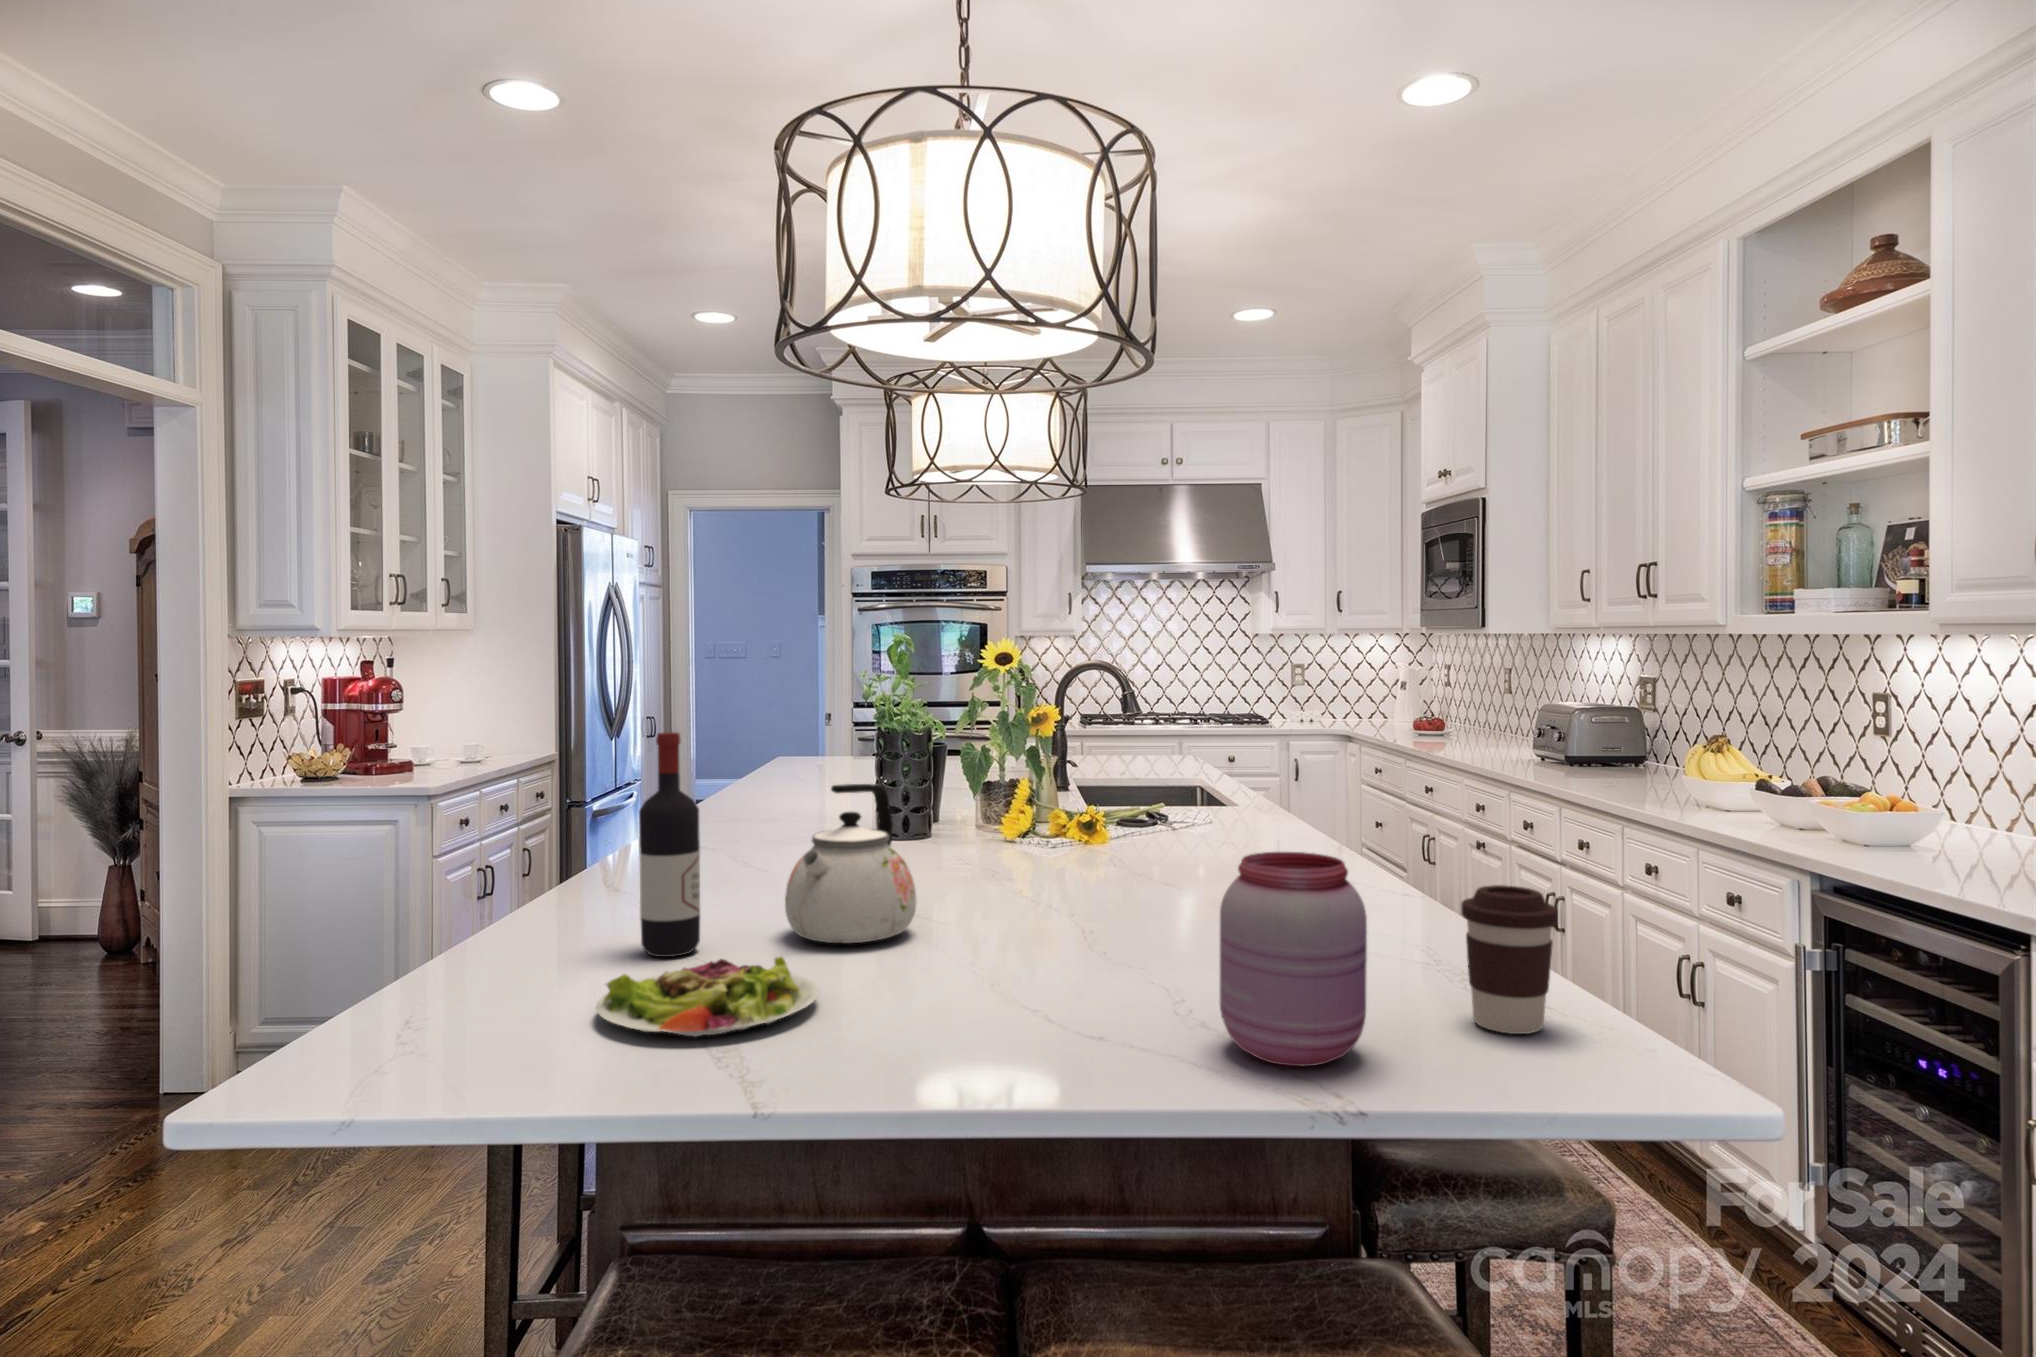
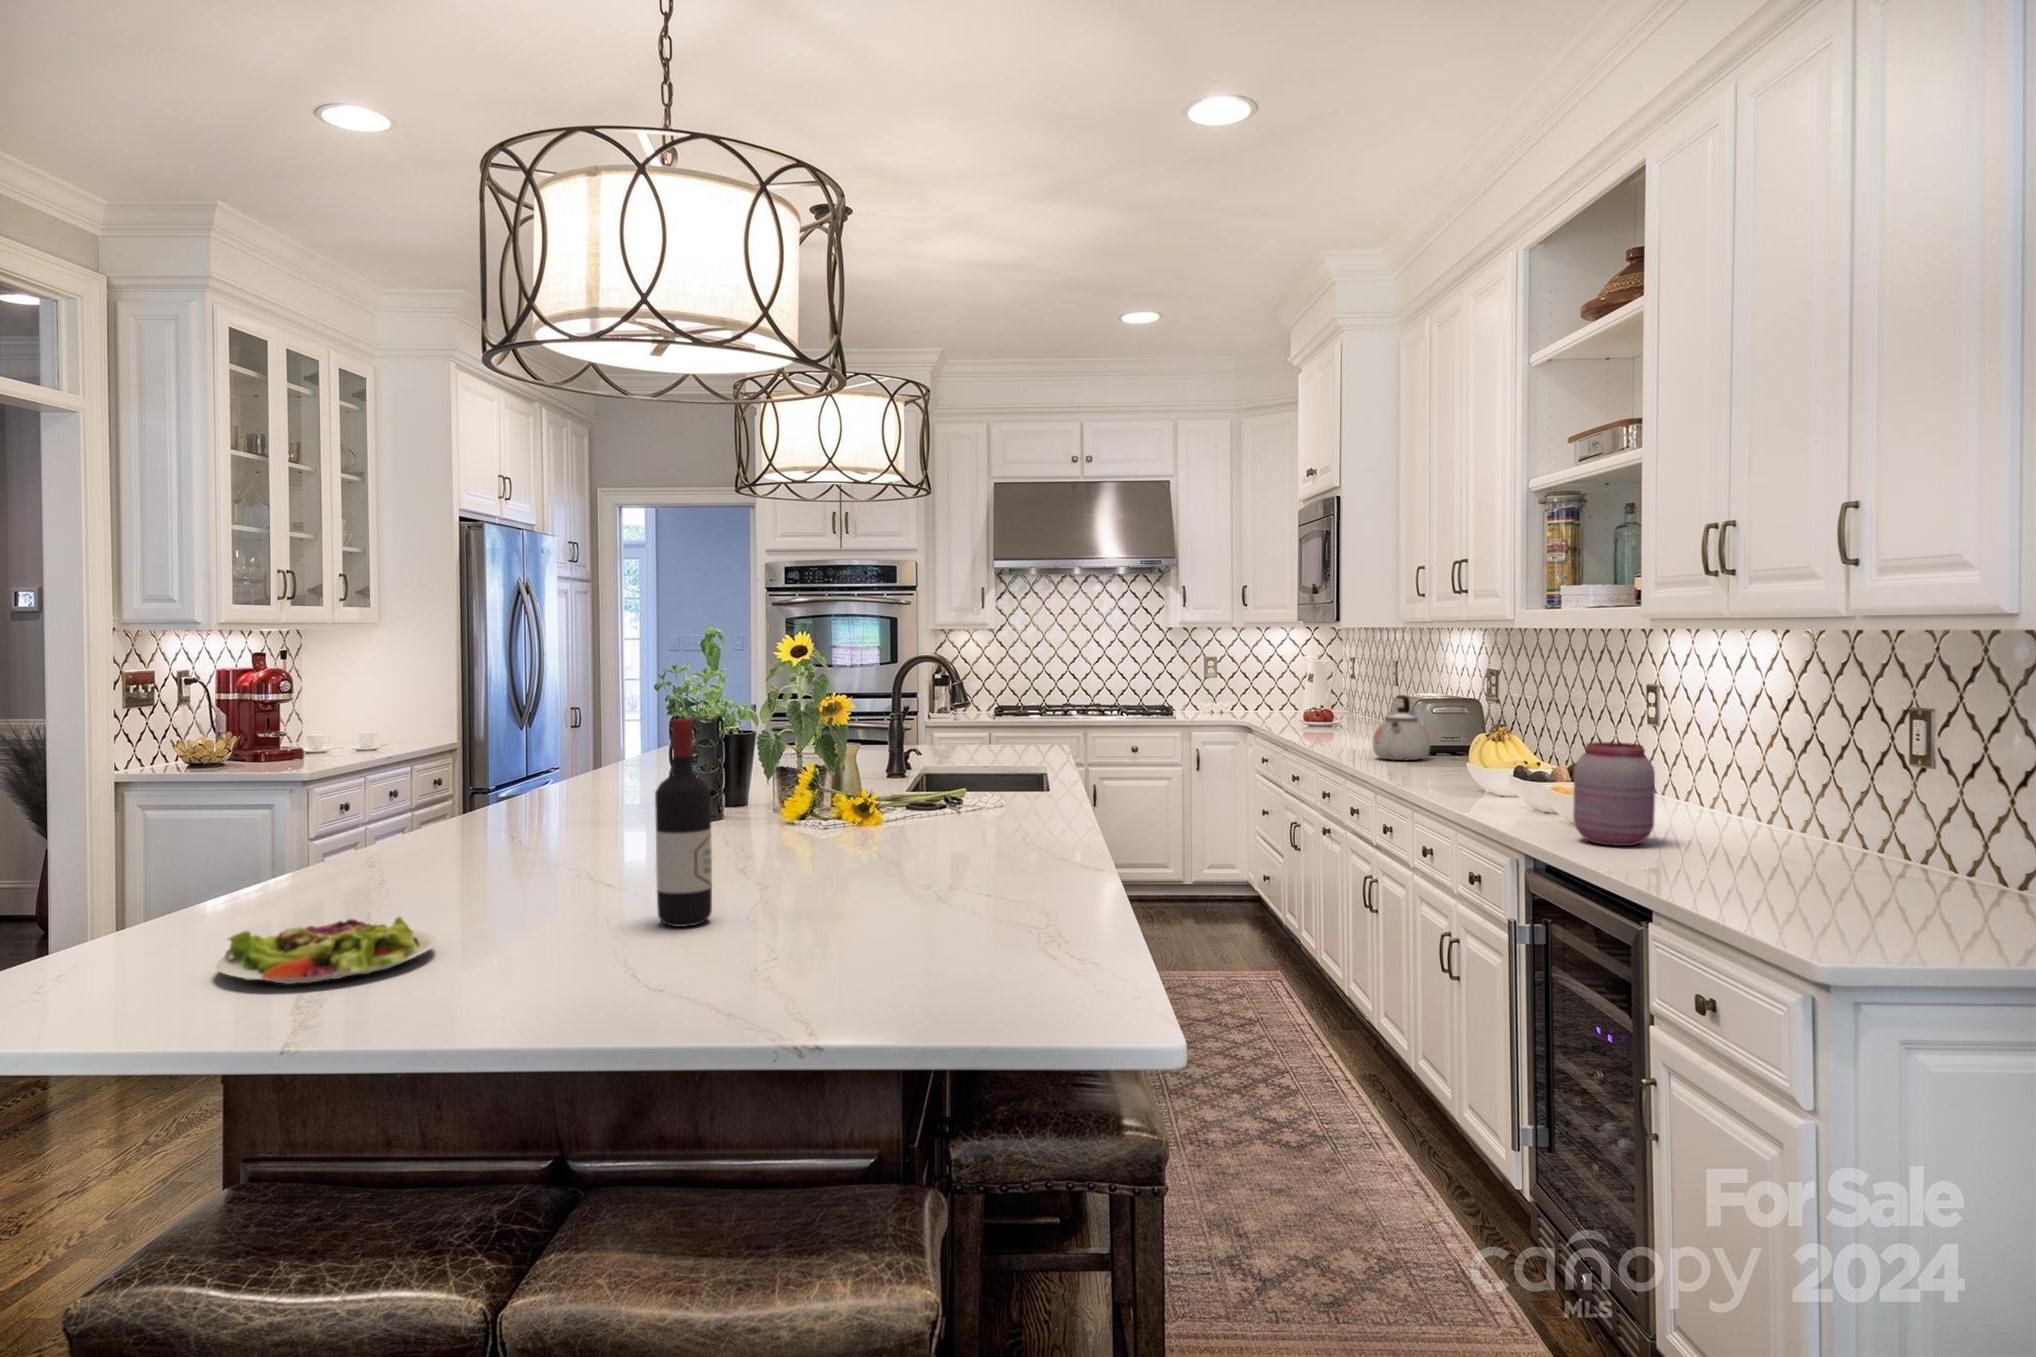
wine bottle: present [639,732,700,957] -> present [655,719,712,927]
kettle: present [785,784,917,943] -> present [1373,696,1430,760]
jar: present [1220,852,1367,1066] -> present [1573,742,1655,846]
coffee cup: present [1461,885,1558,1034] -> none [983,854,1063,986]

